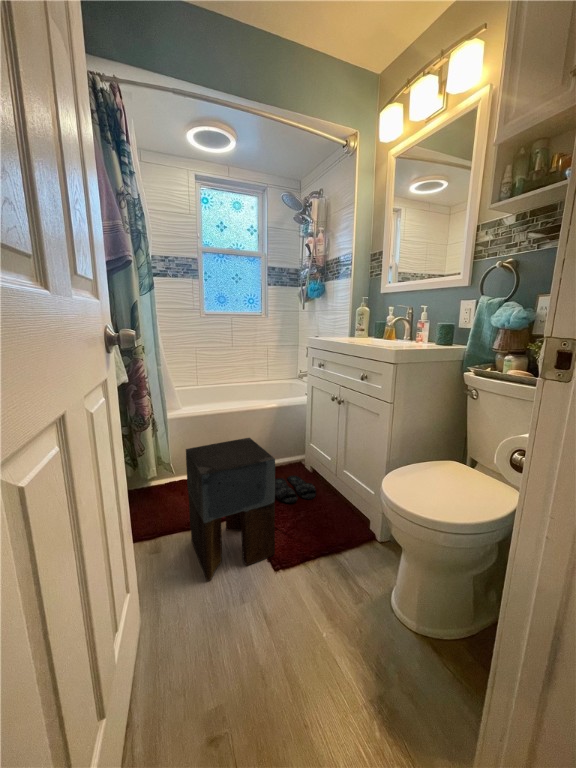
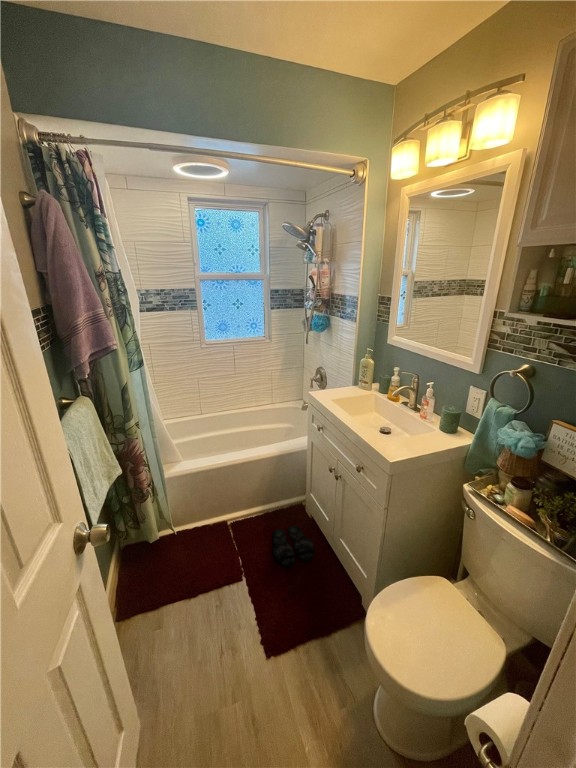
stool: present [186,438,275,581] -> none [180,520,268,670]

